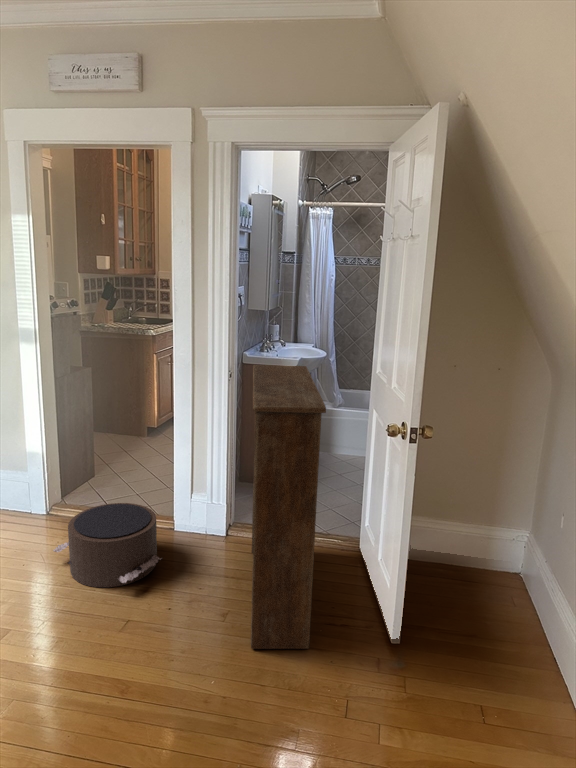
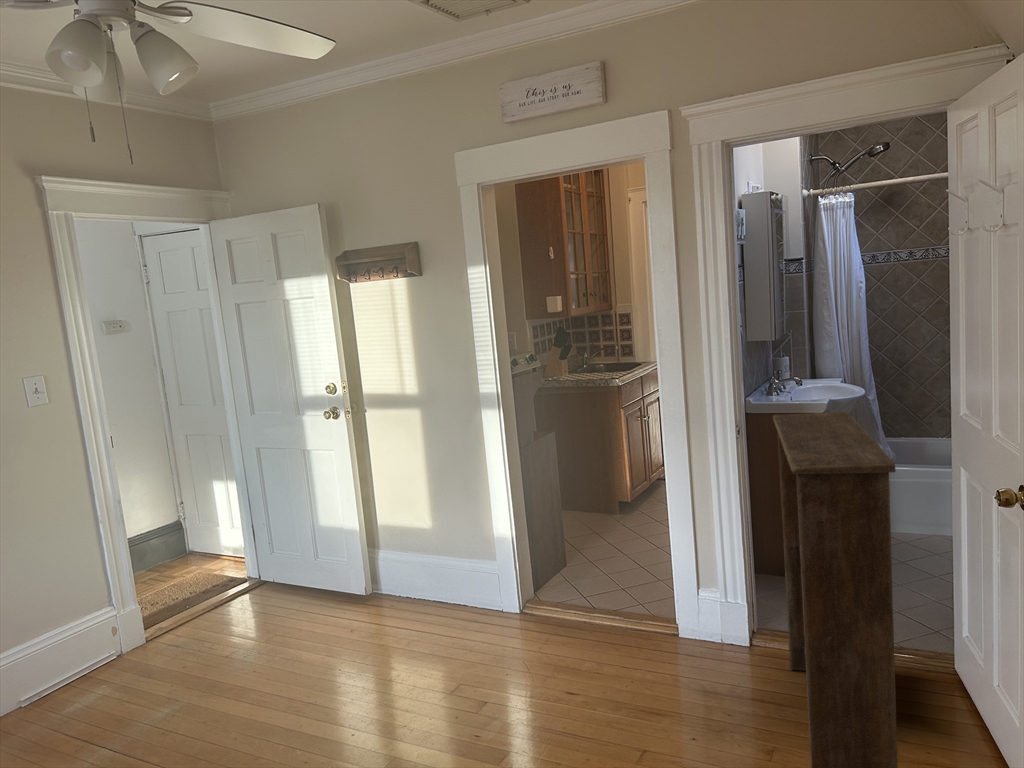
pouf: present [53,503,162,587] -> none [537,598,673,703]

